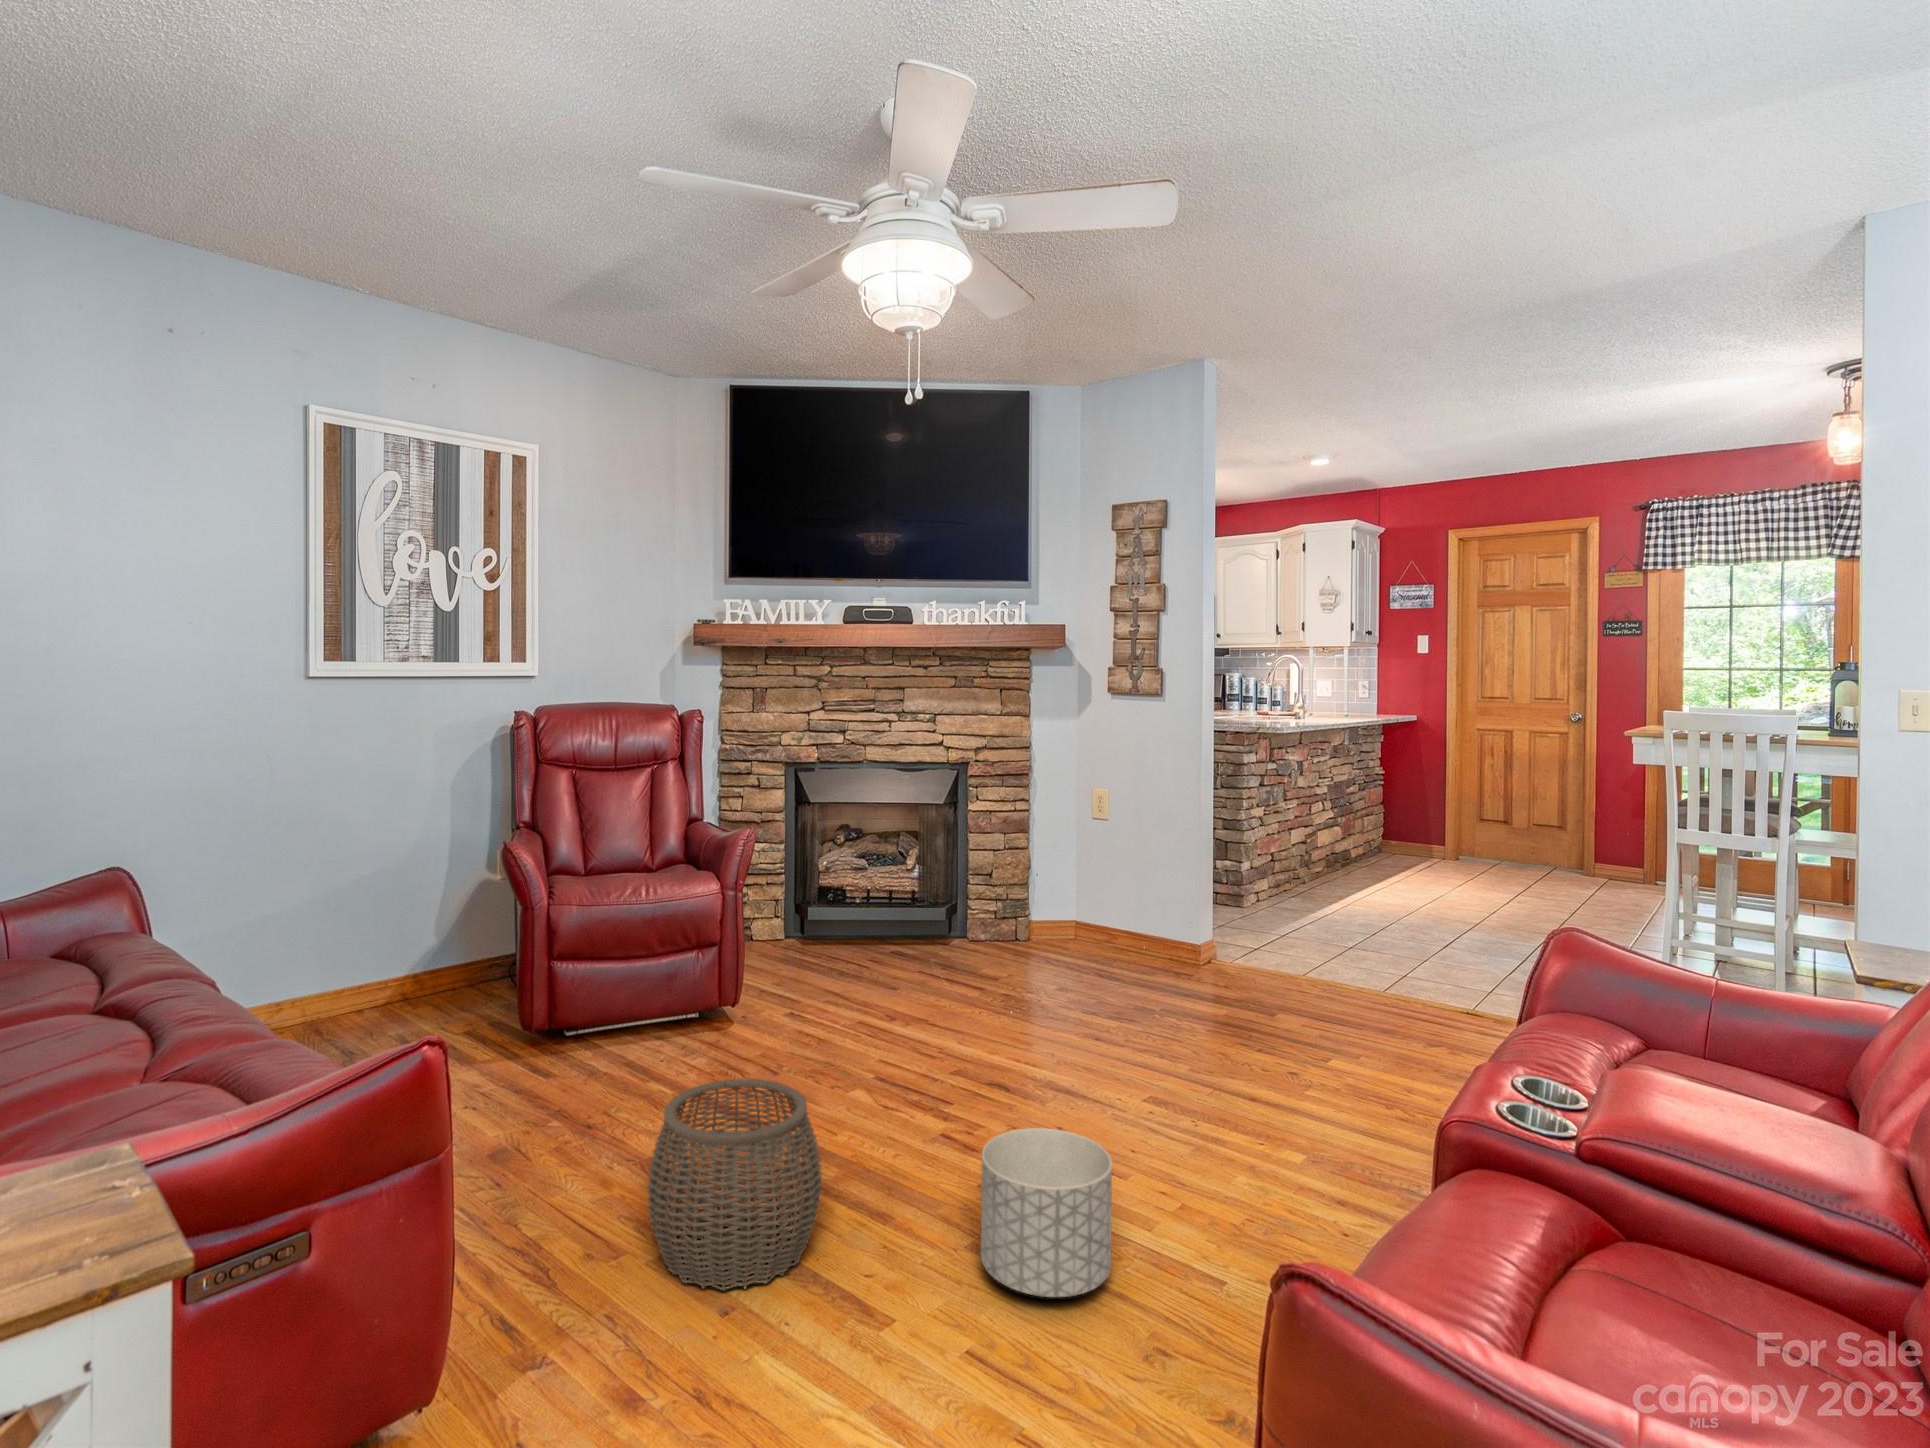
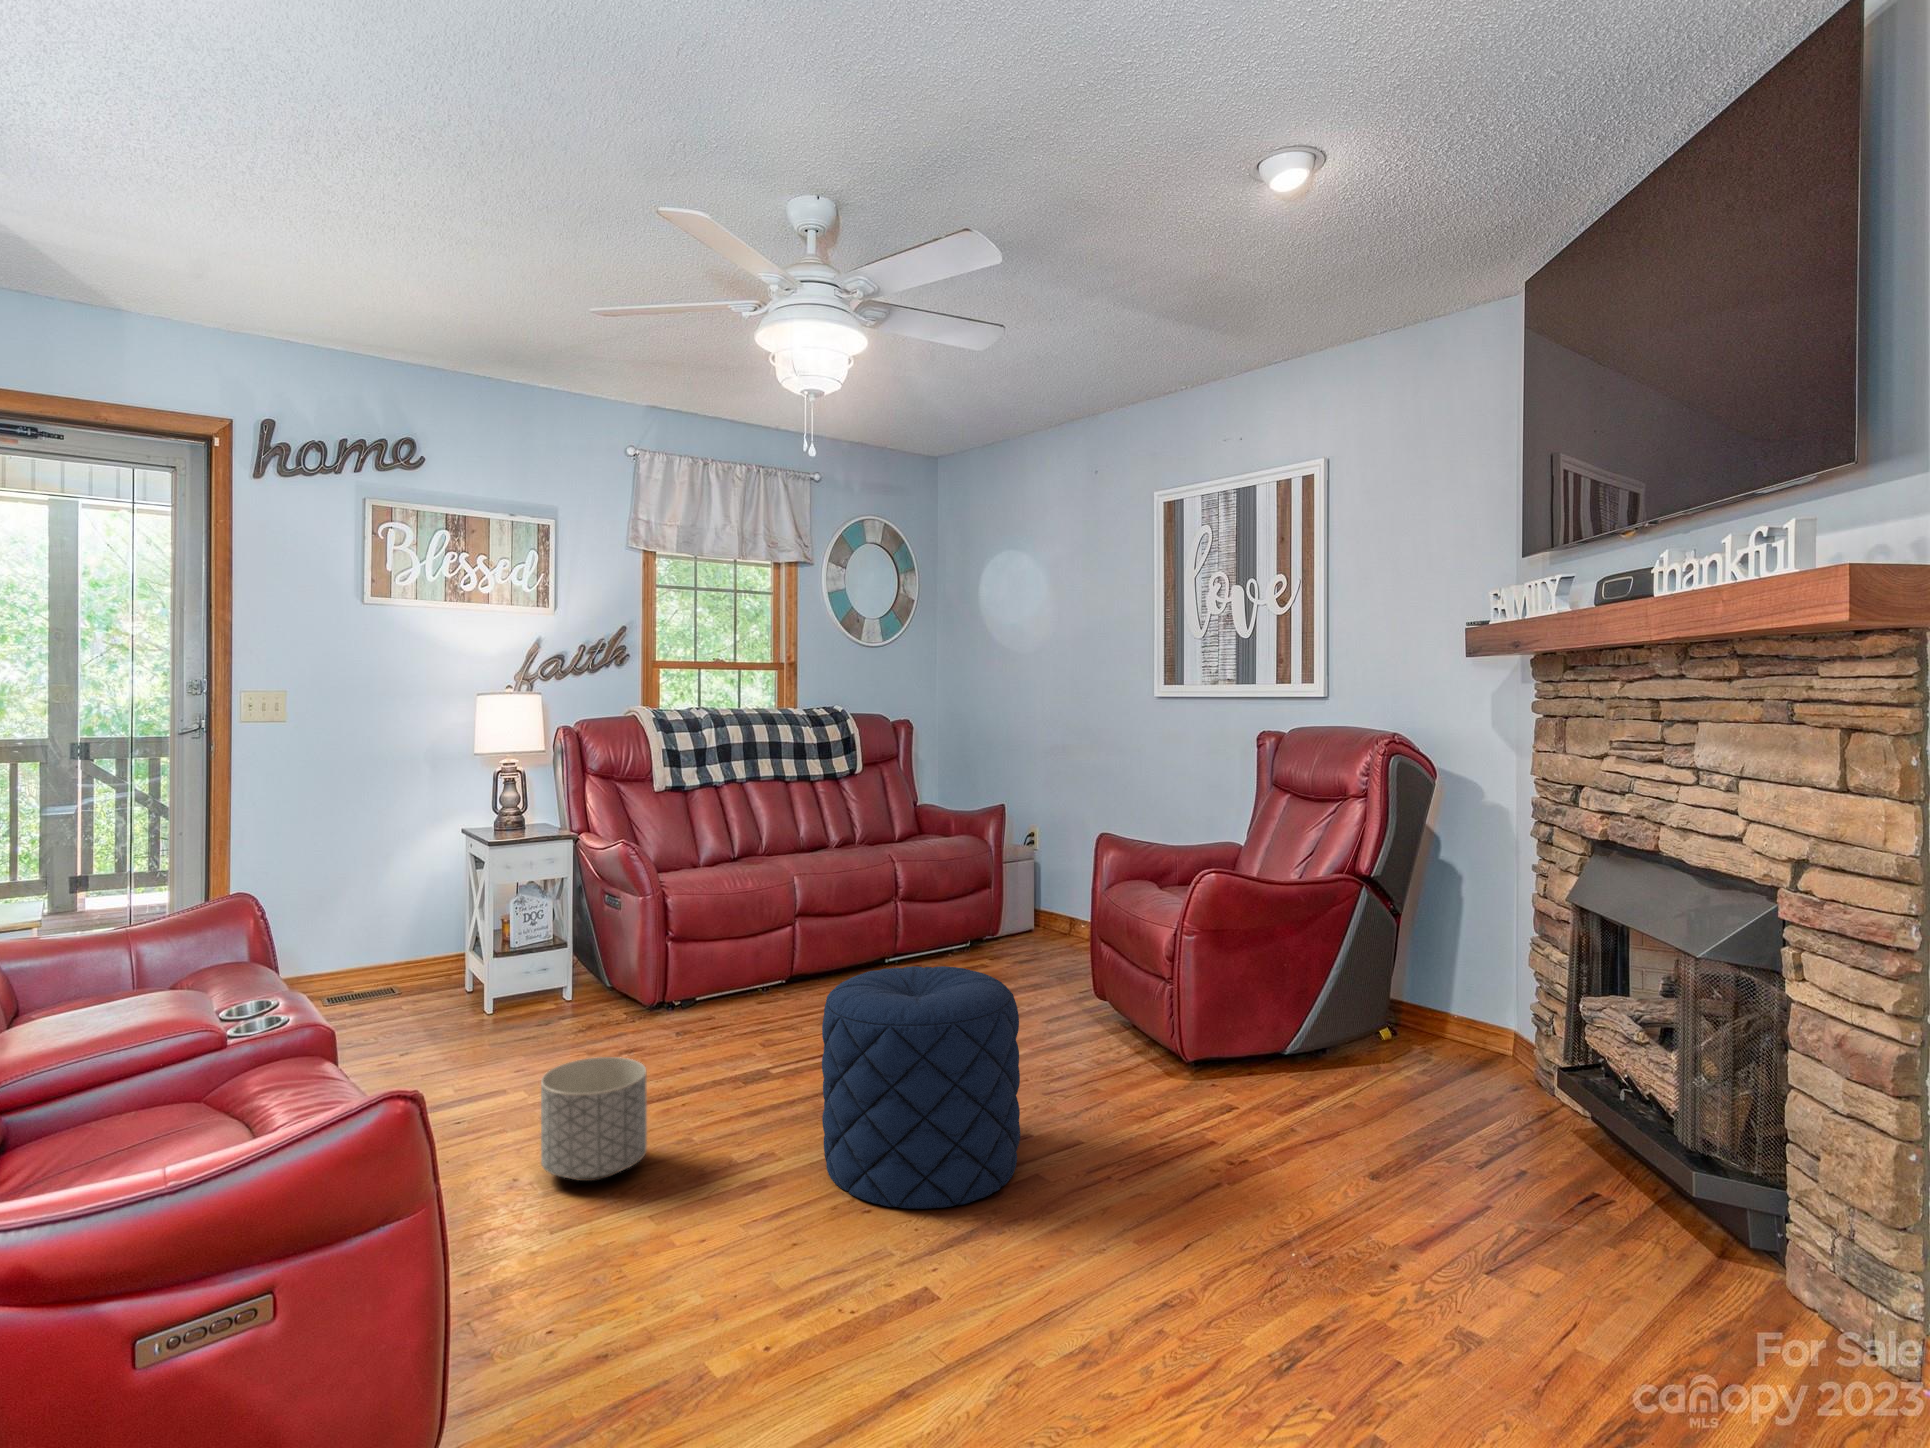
pouf: none [847,923,1034,1146] -> present [822,966,1020,1209]
woven basket: present [647,1079,822,1291] -> none [657,971,774,1099]

